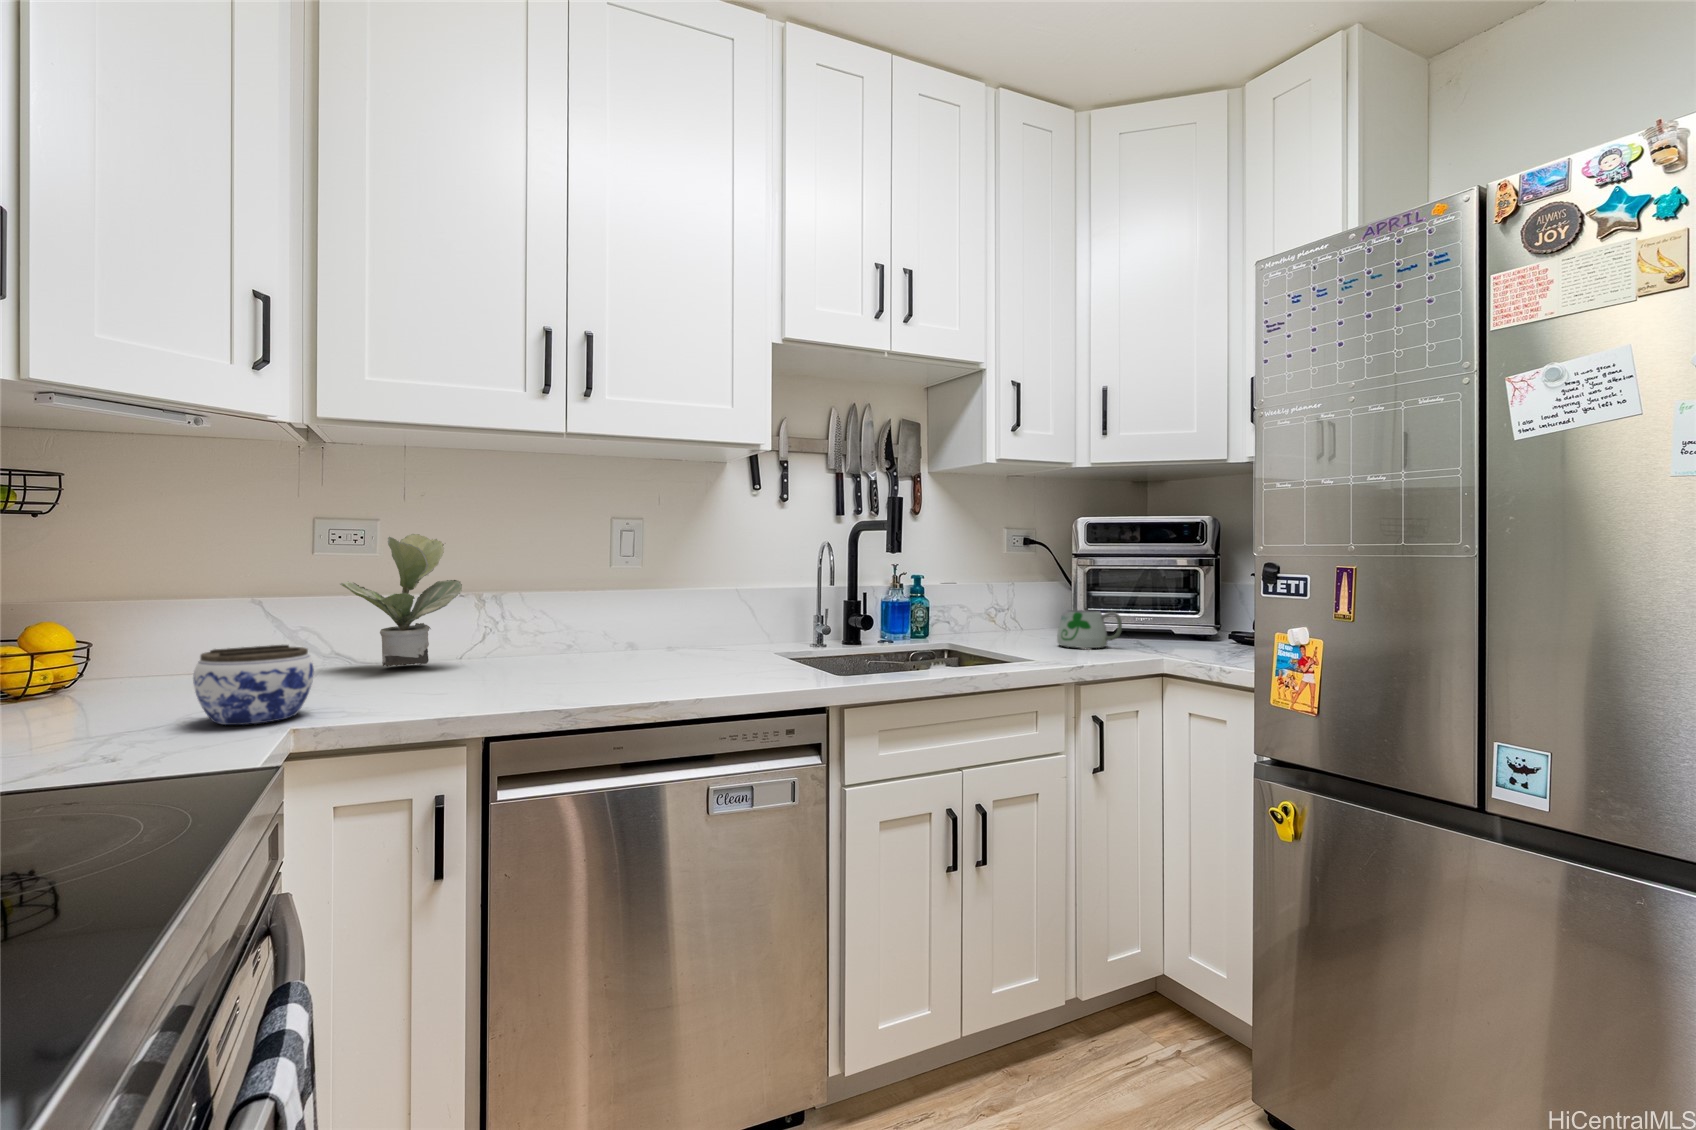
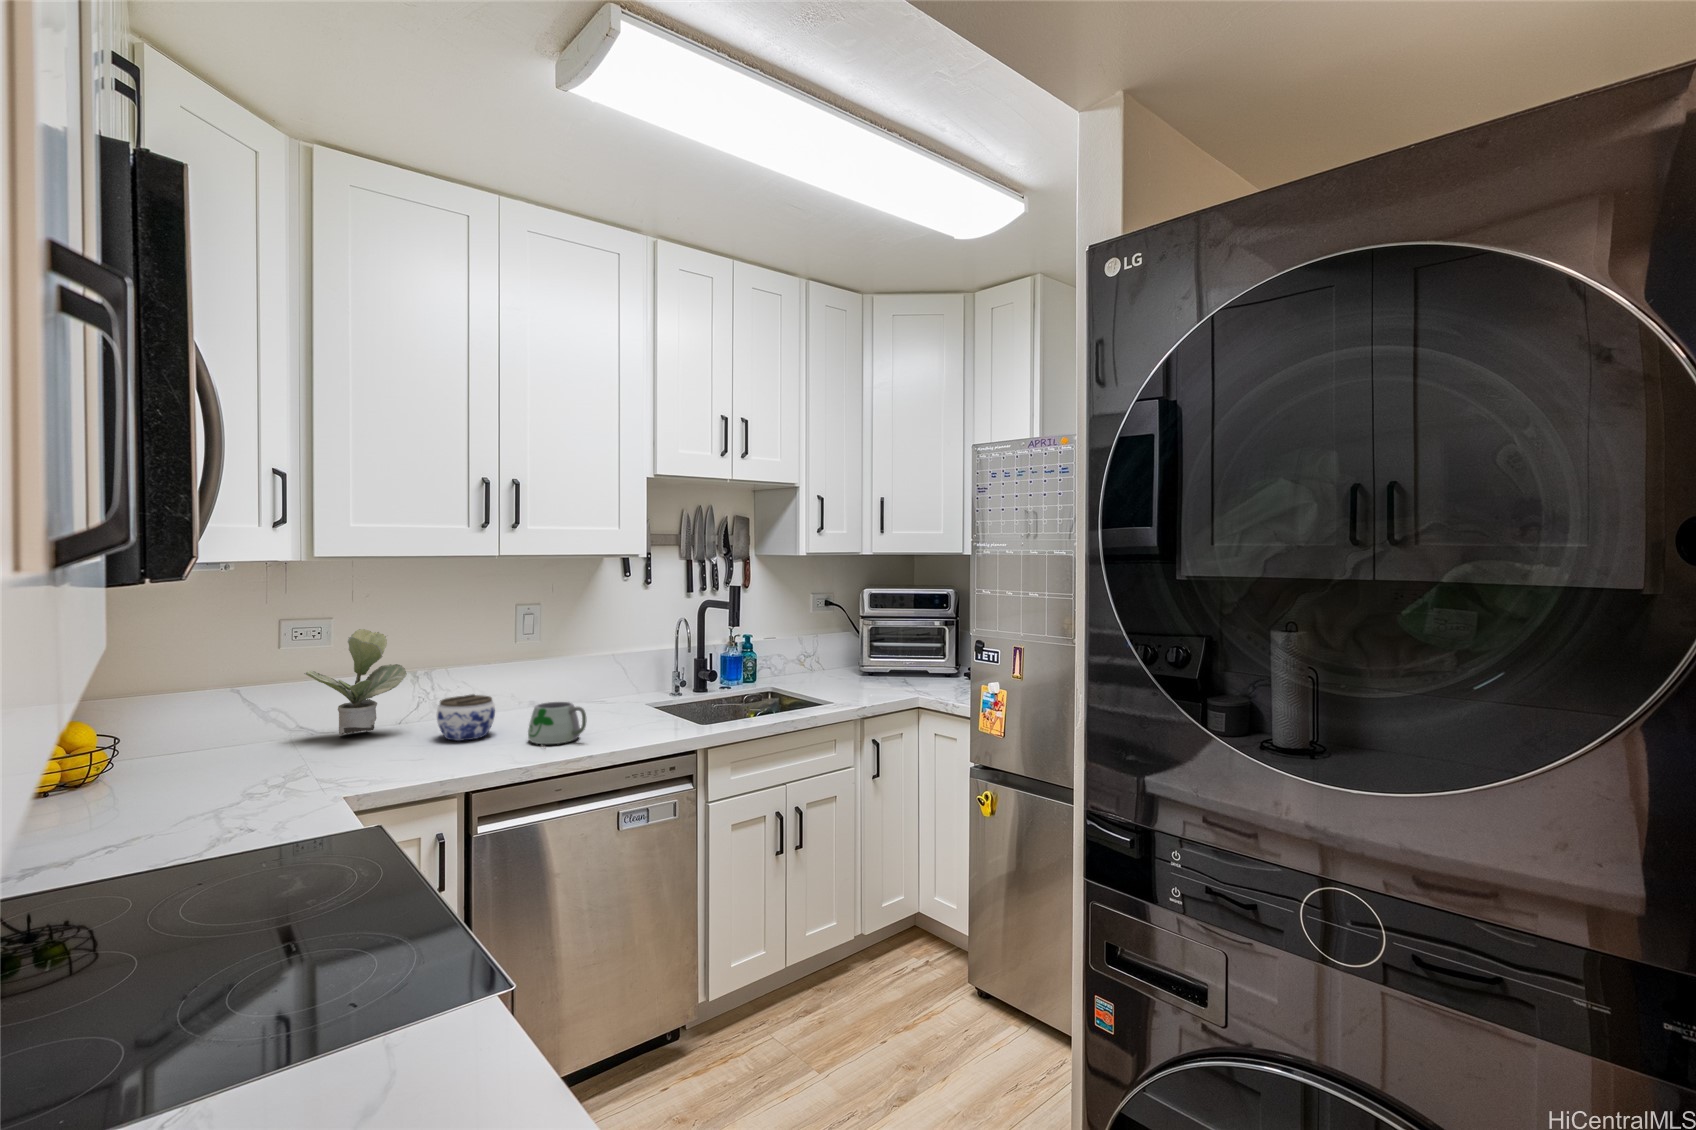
mug: present [1057,610,1122,650] -> present [528,702,586,748]
jar: present [193,645,314,725] -> present [437,694,495,741]

